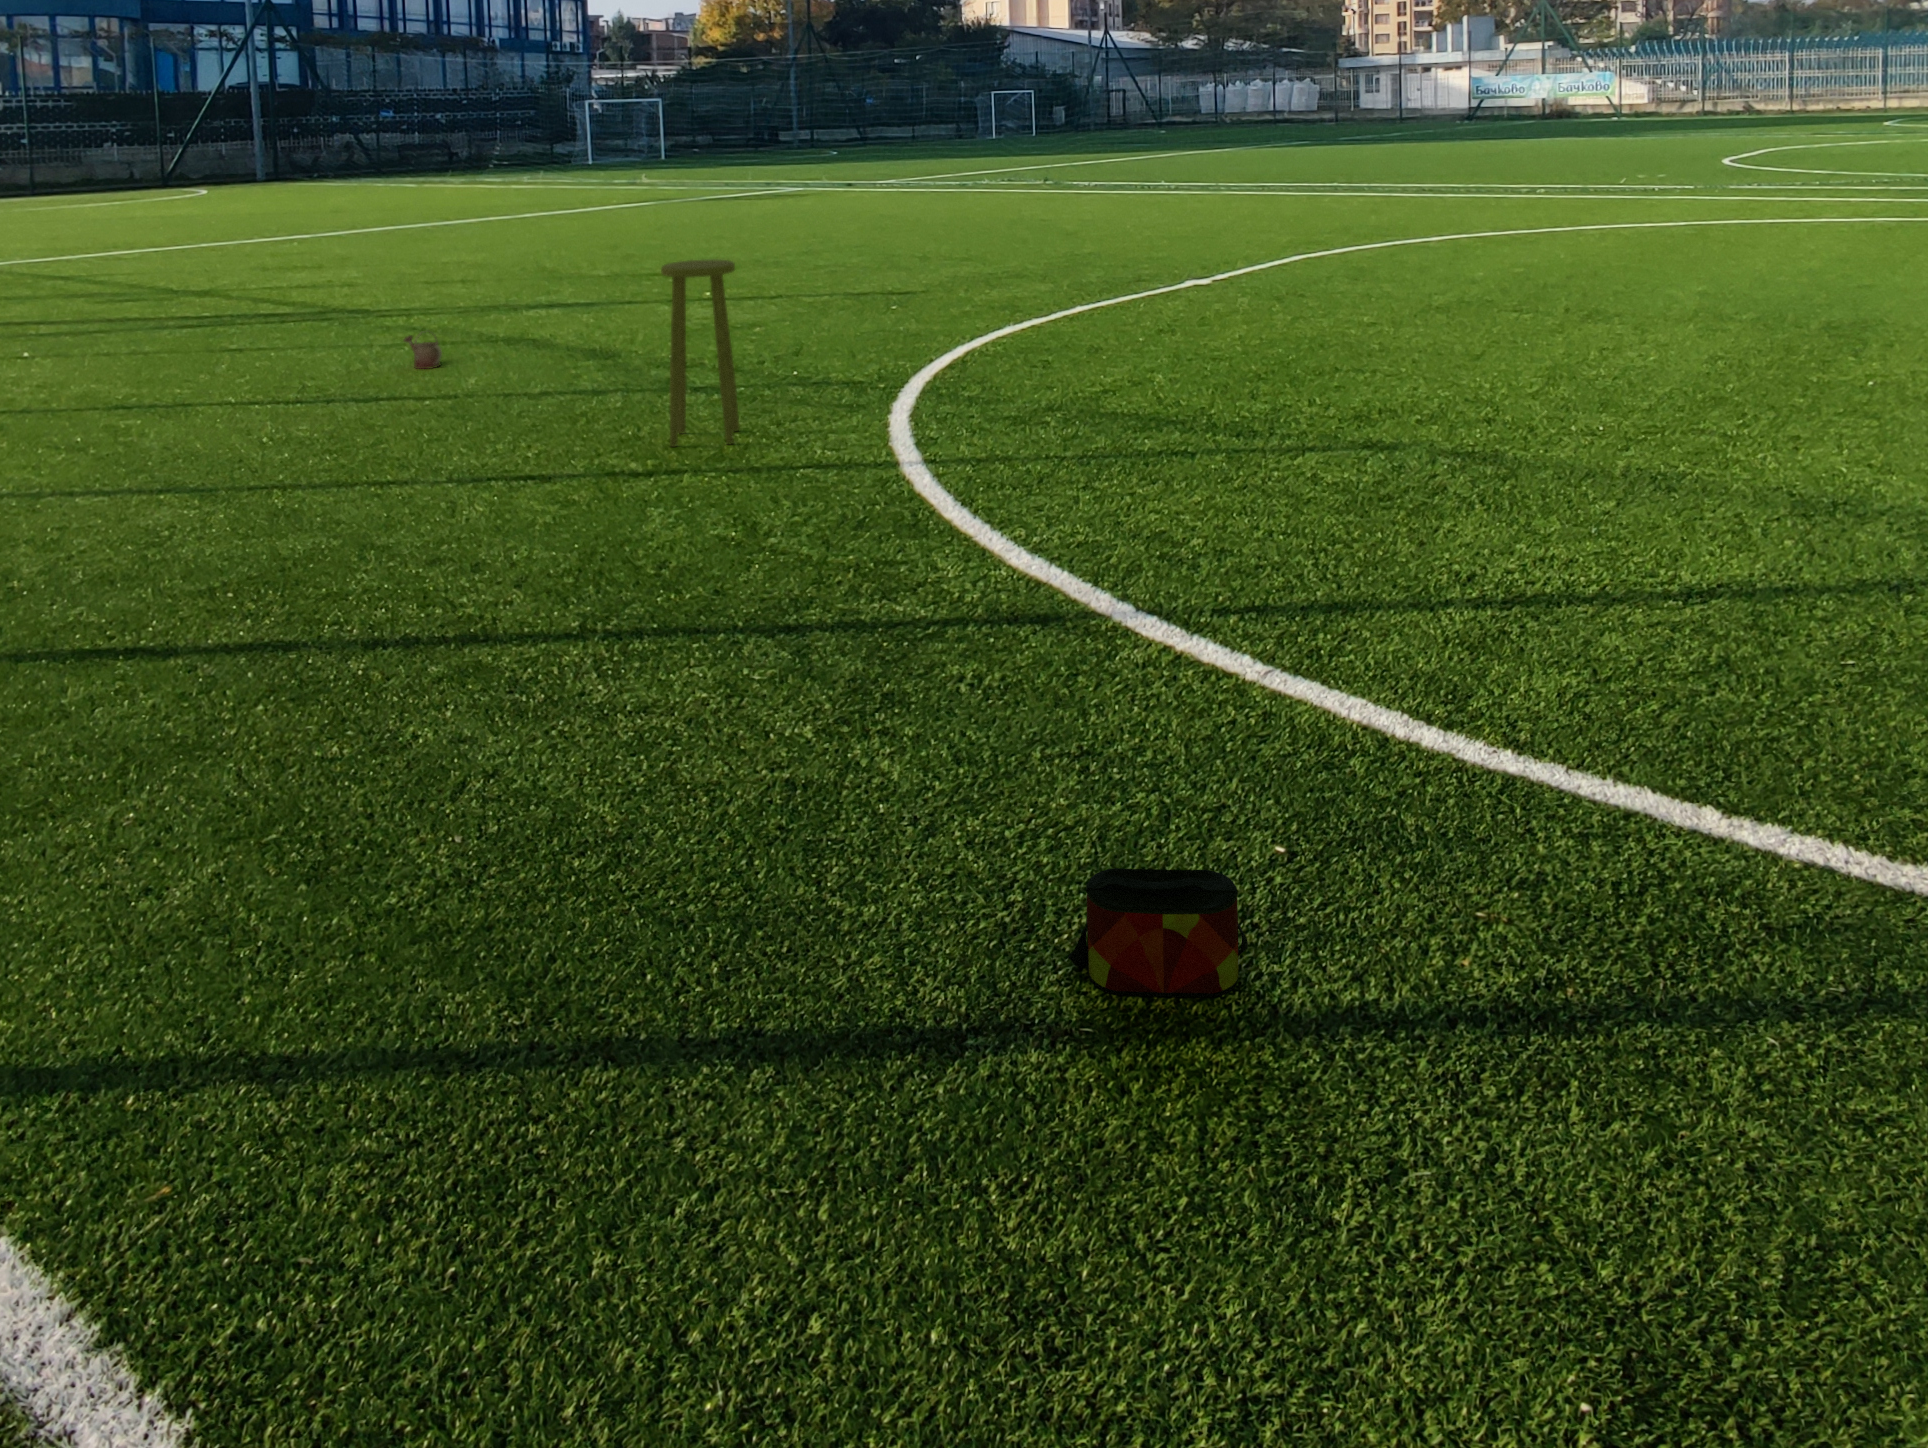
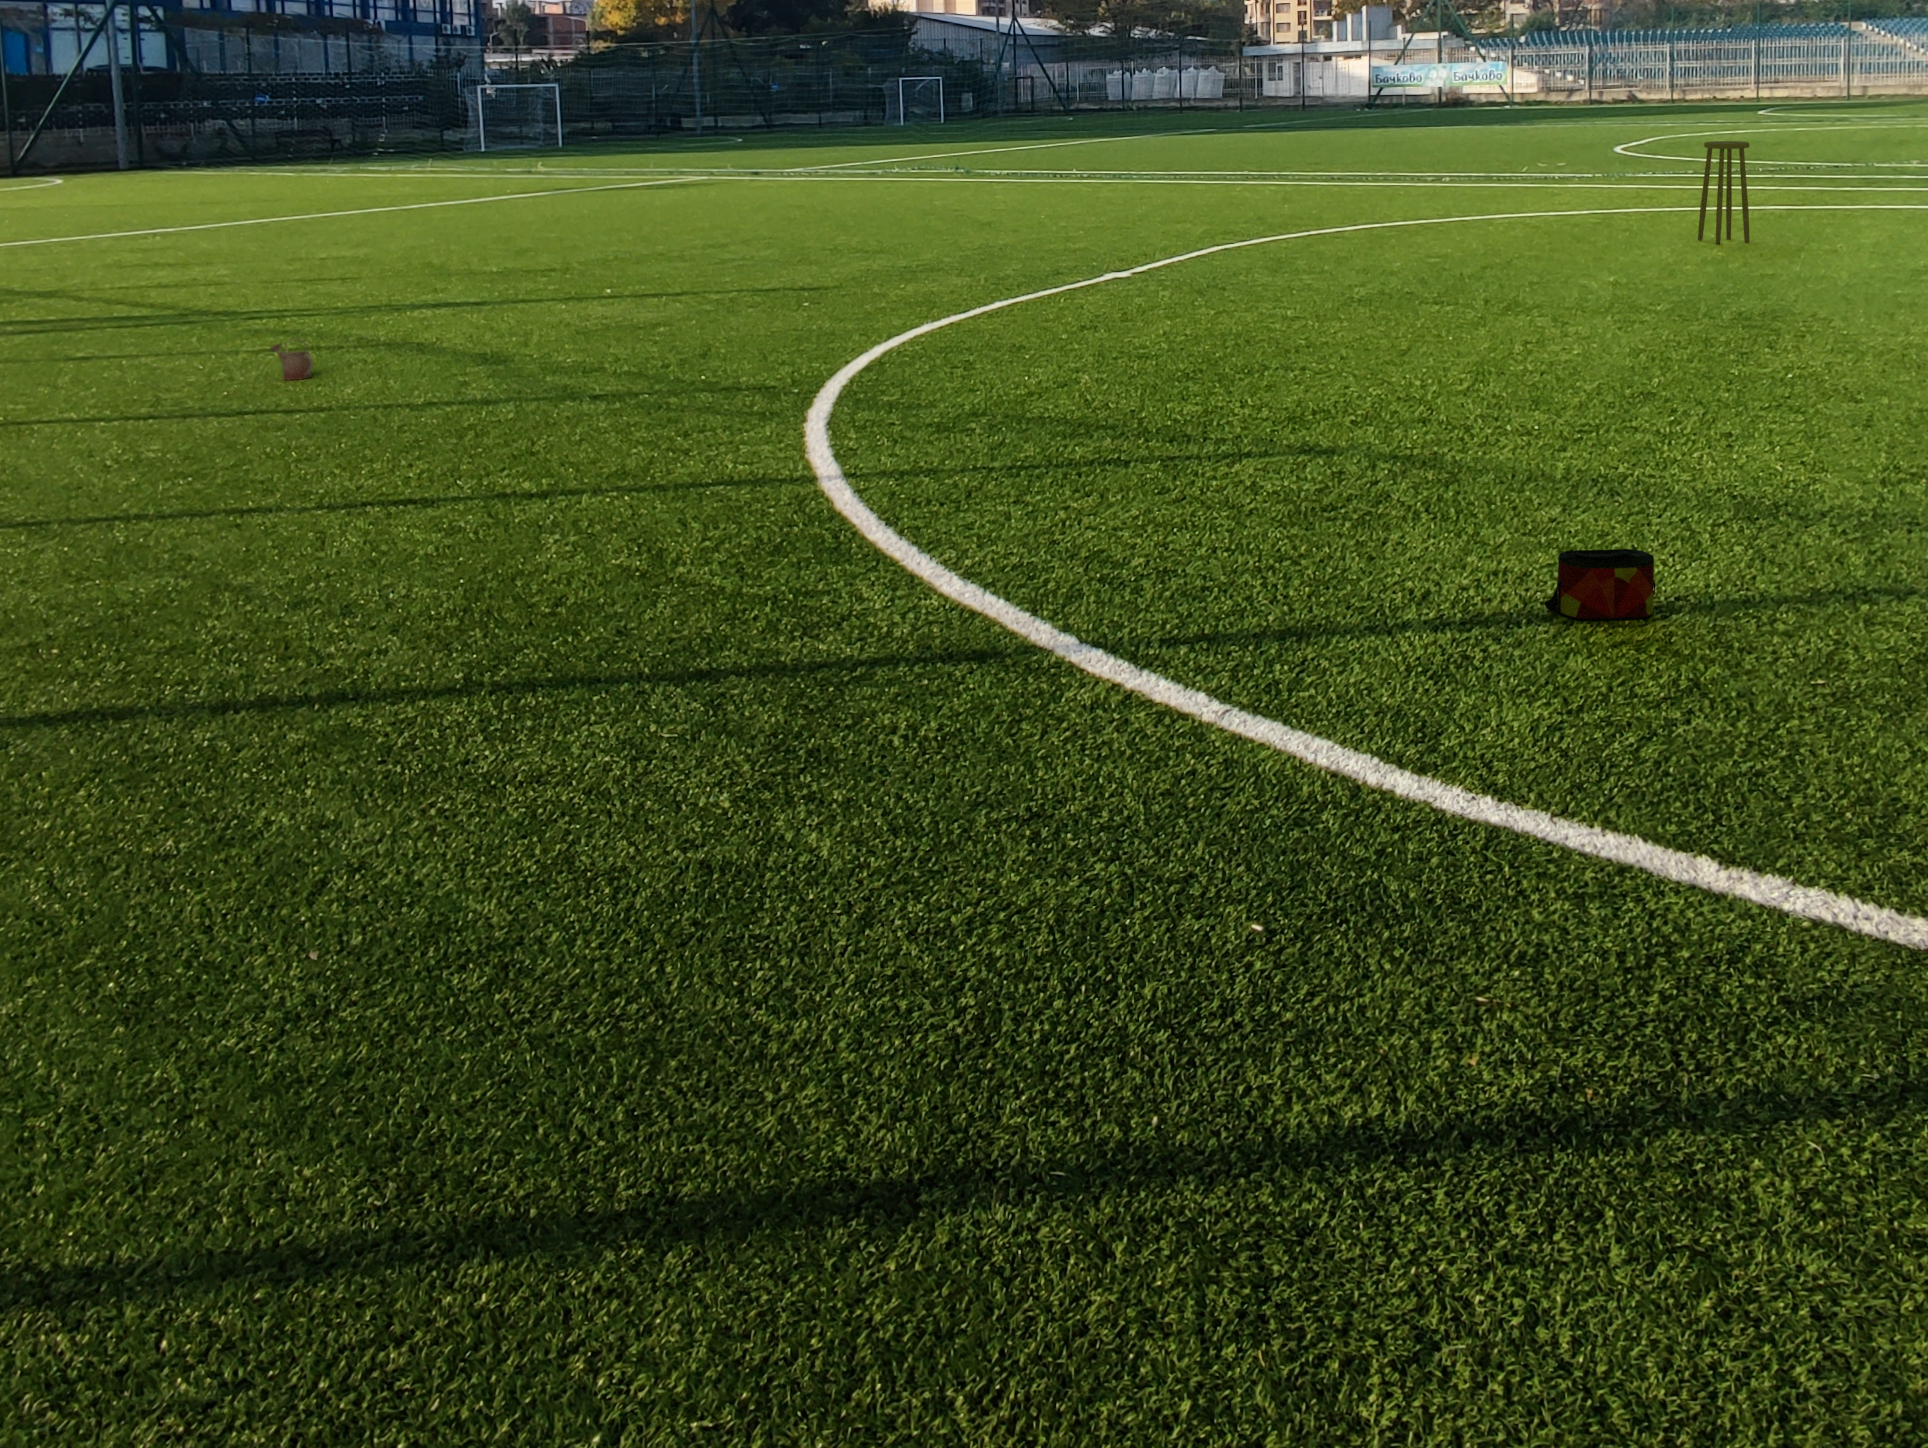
stool: present [661,260,740,447] -> present [1698,141,1749,244]
bag: present [1068,868,1248,997] -> present [1545,549,1656,621]

